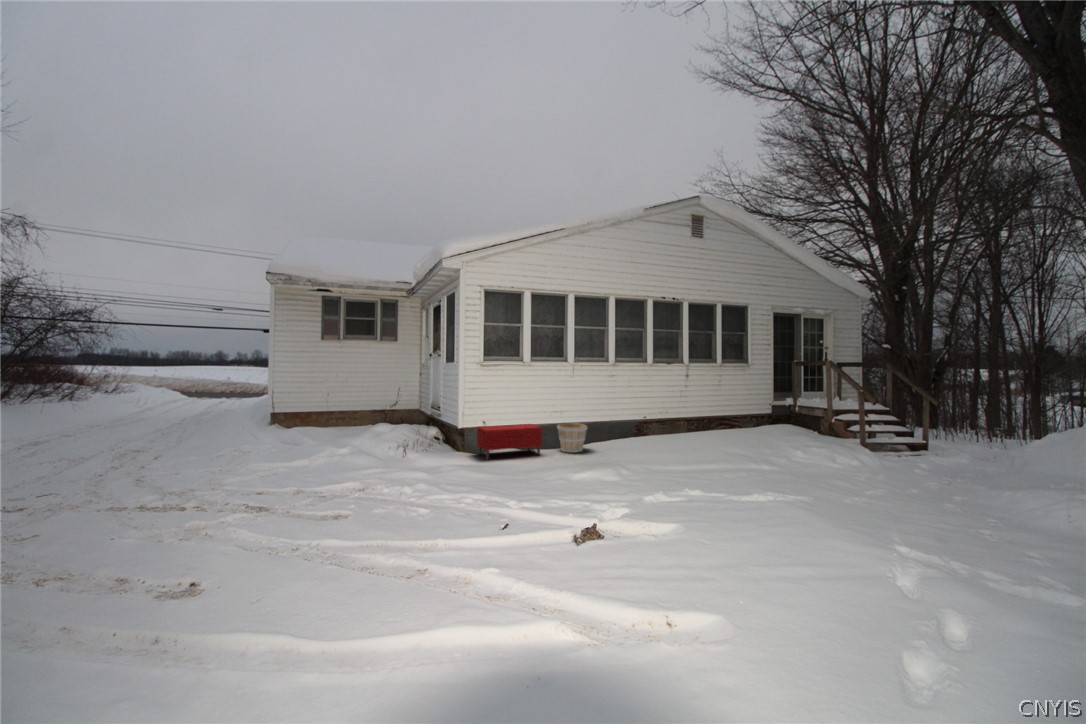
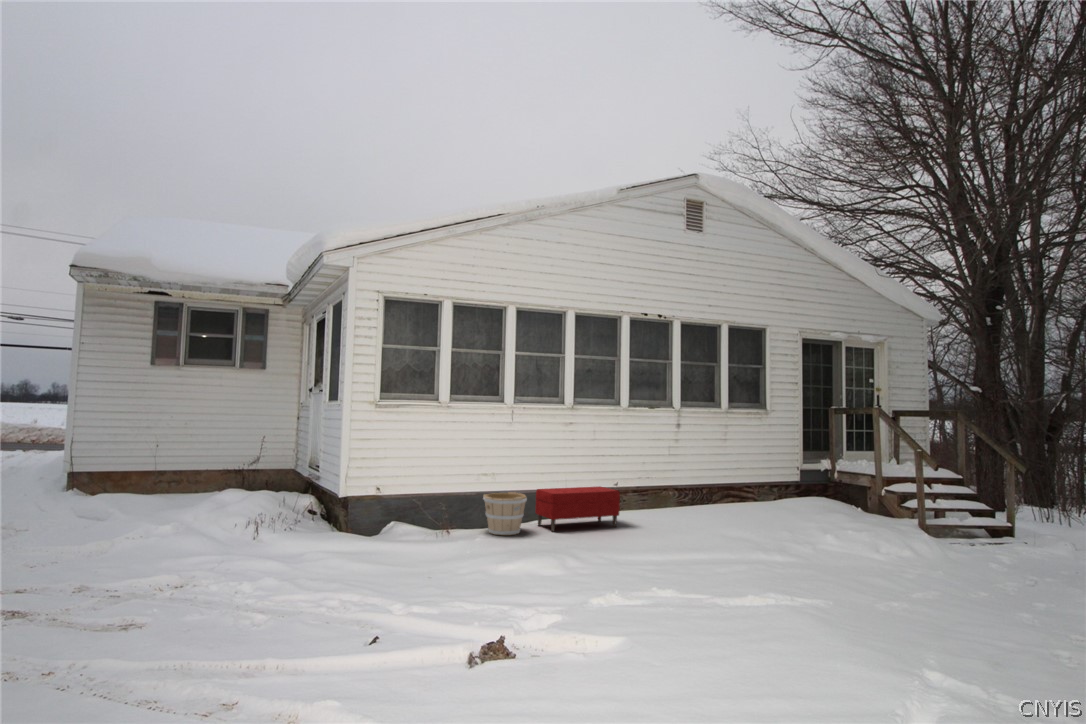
bench: present [477,424,542,459] -> present [536,486,620,532]

